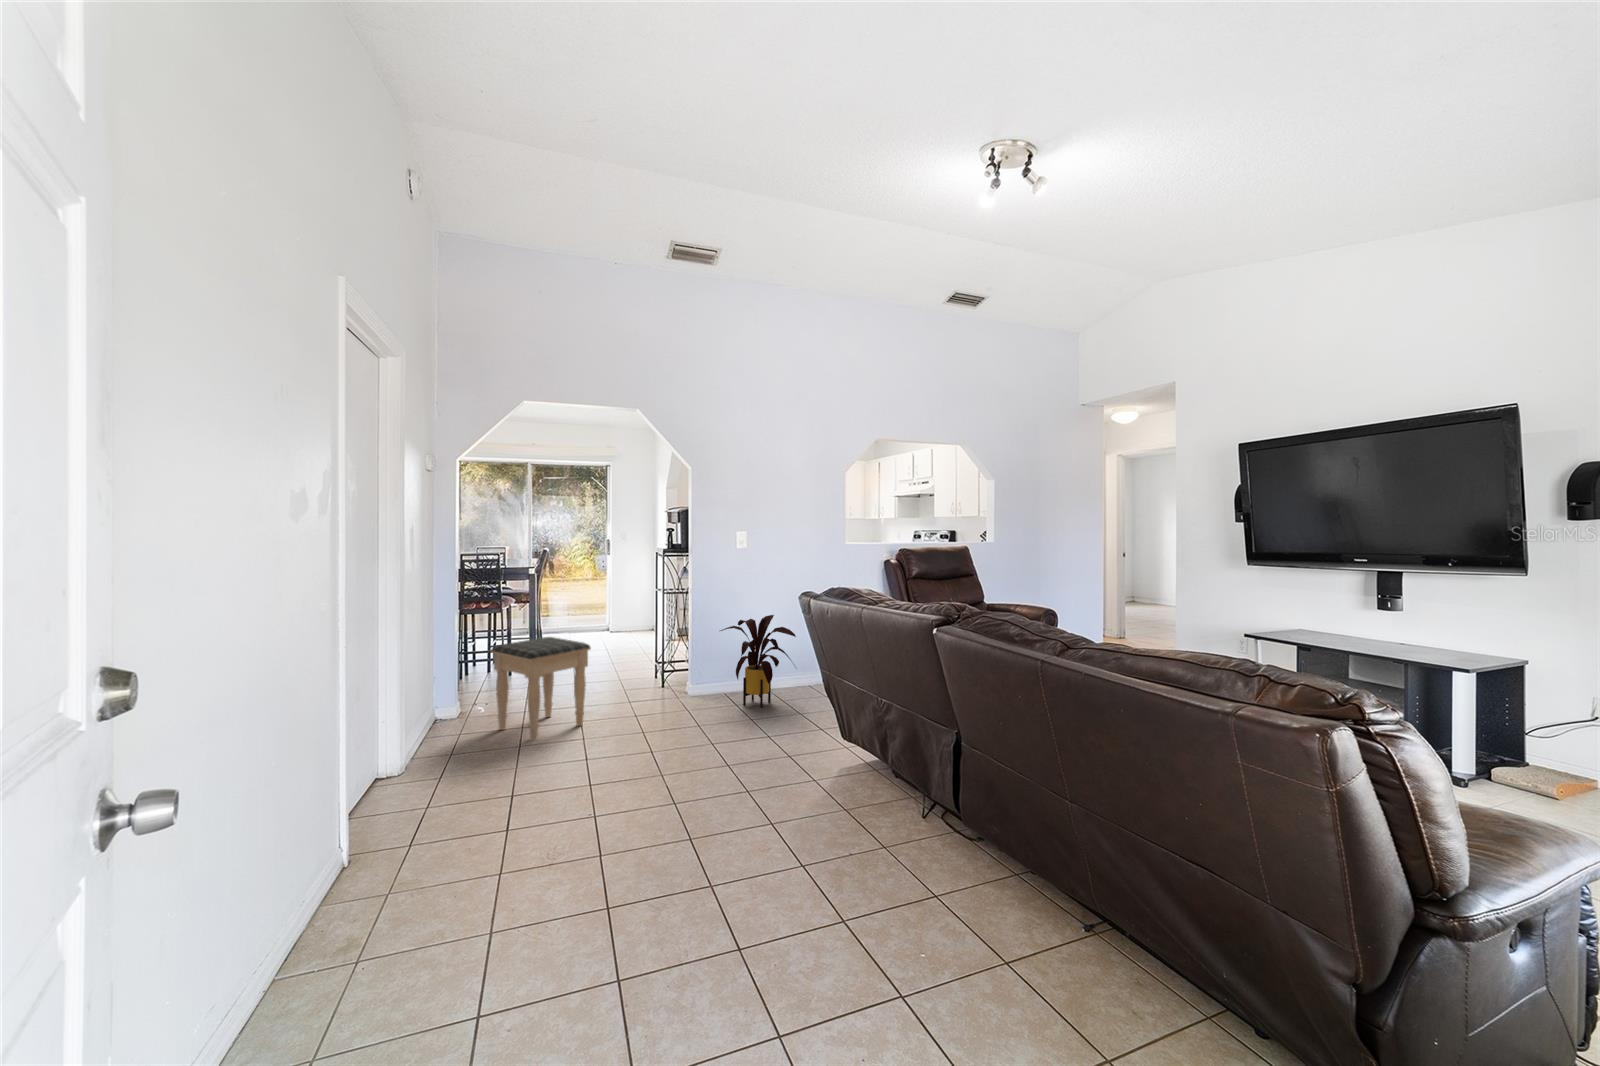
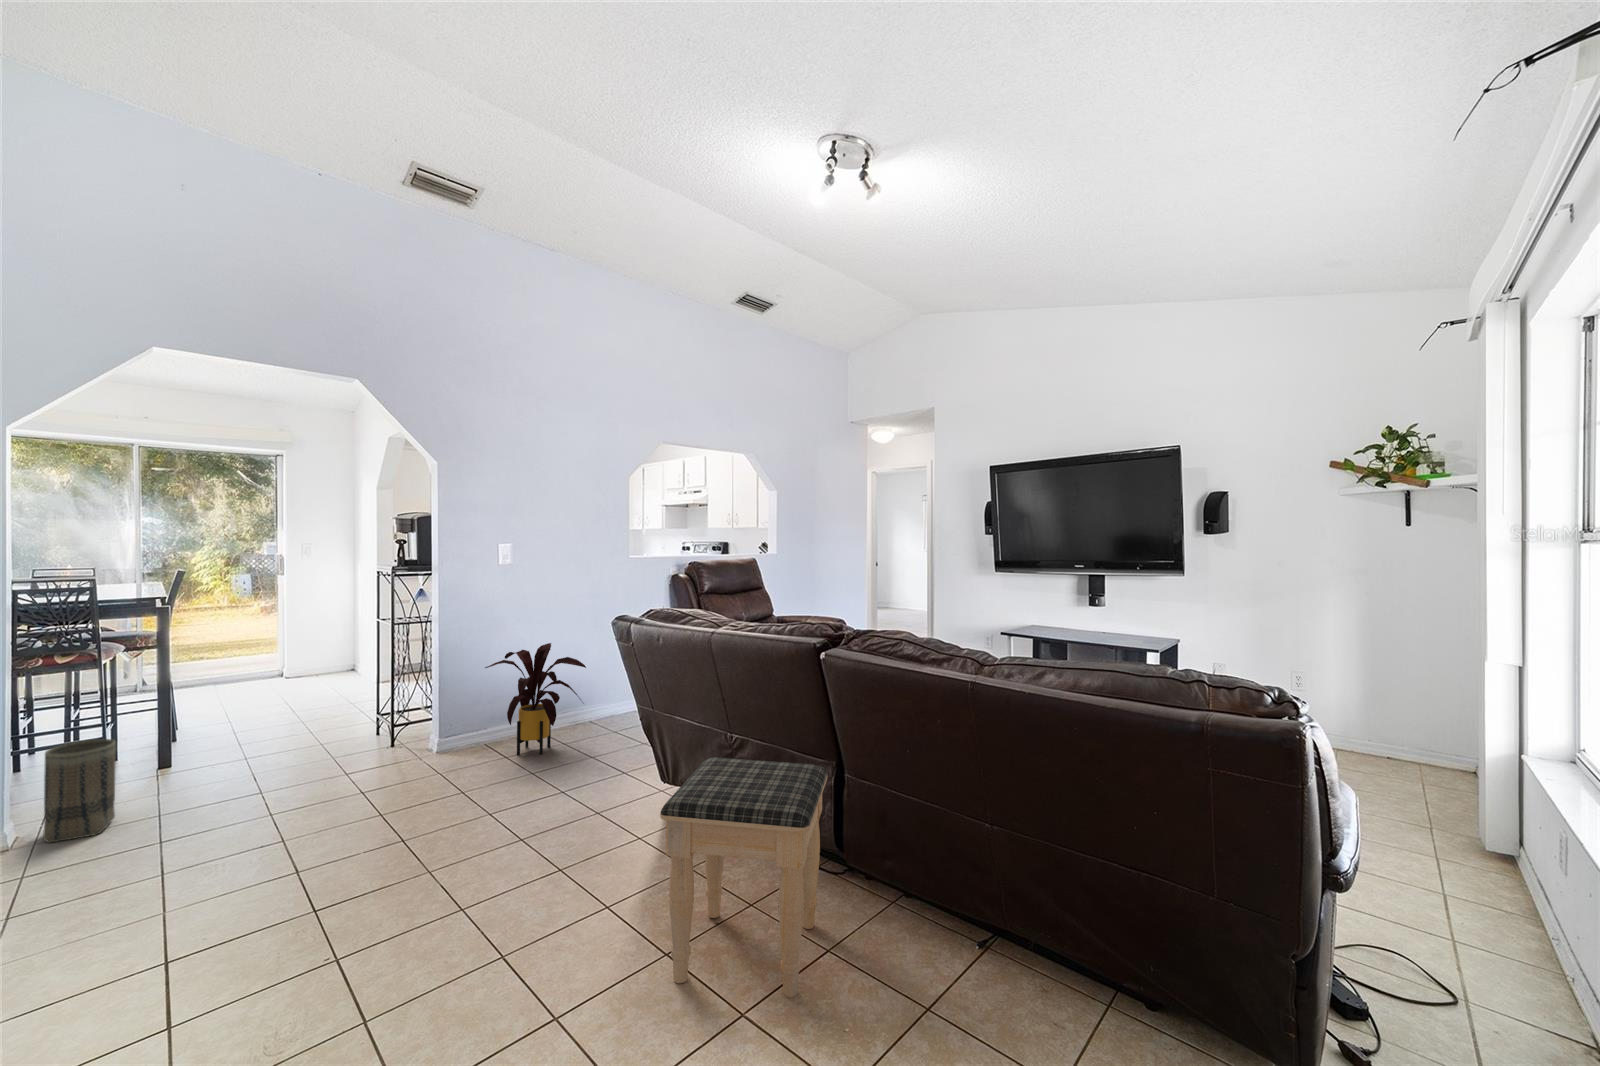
footstool: present [491,637,591,740] -> present [660,757,828,997]
basket: none [453,659,490,722] -> present [43,739,116,843]

